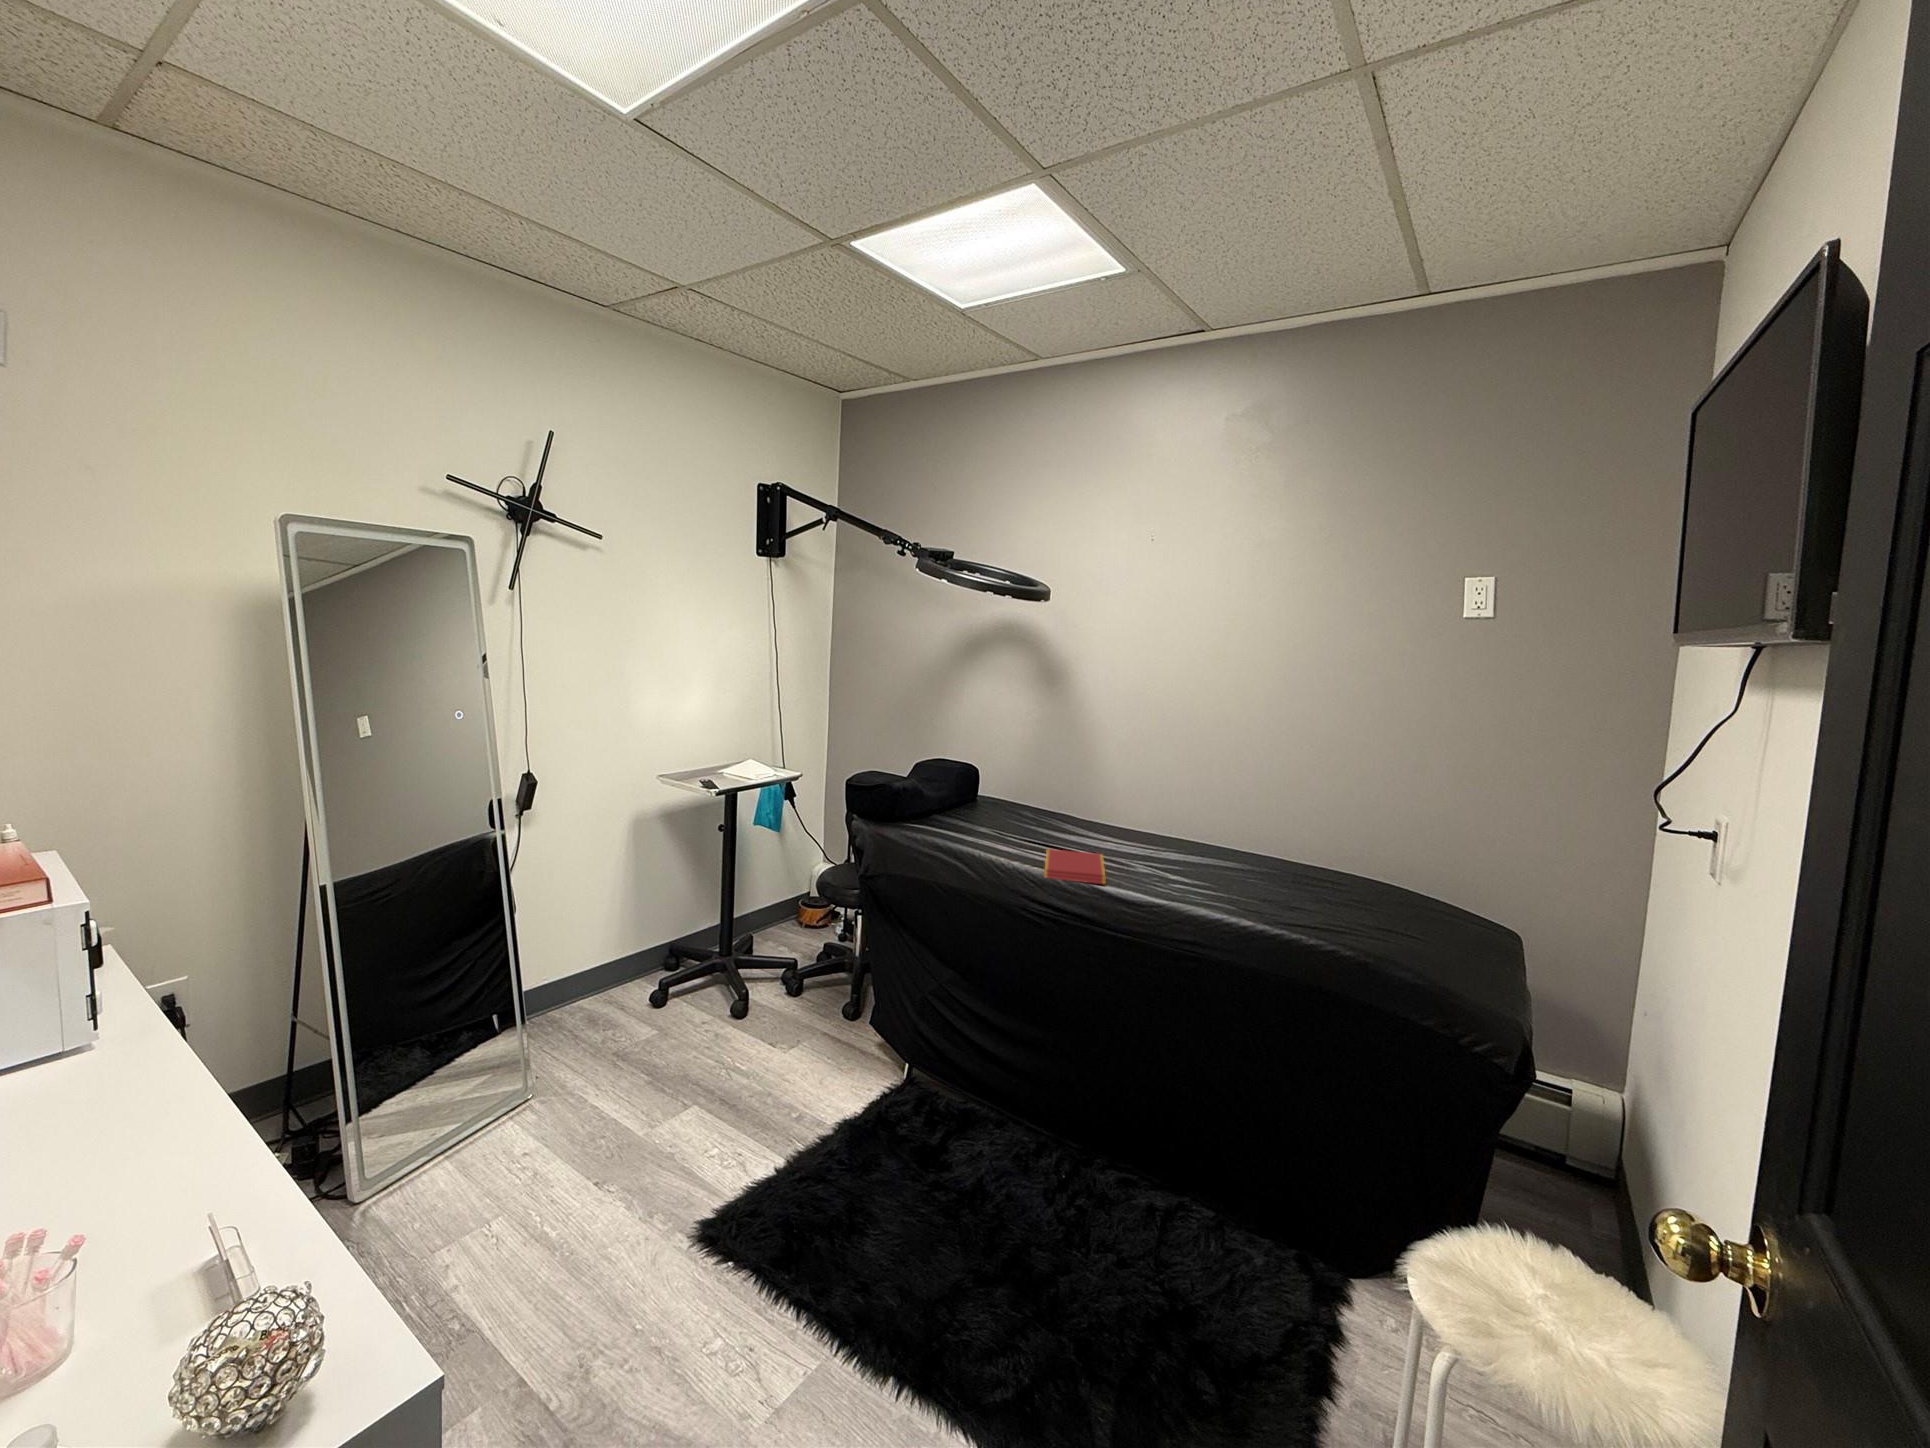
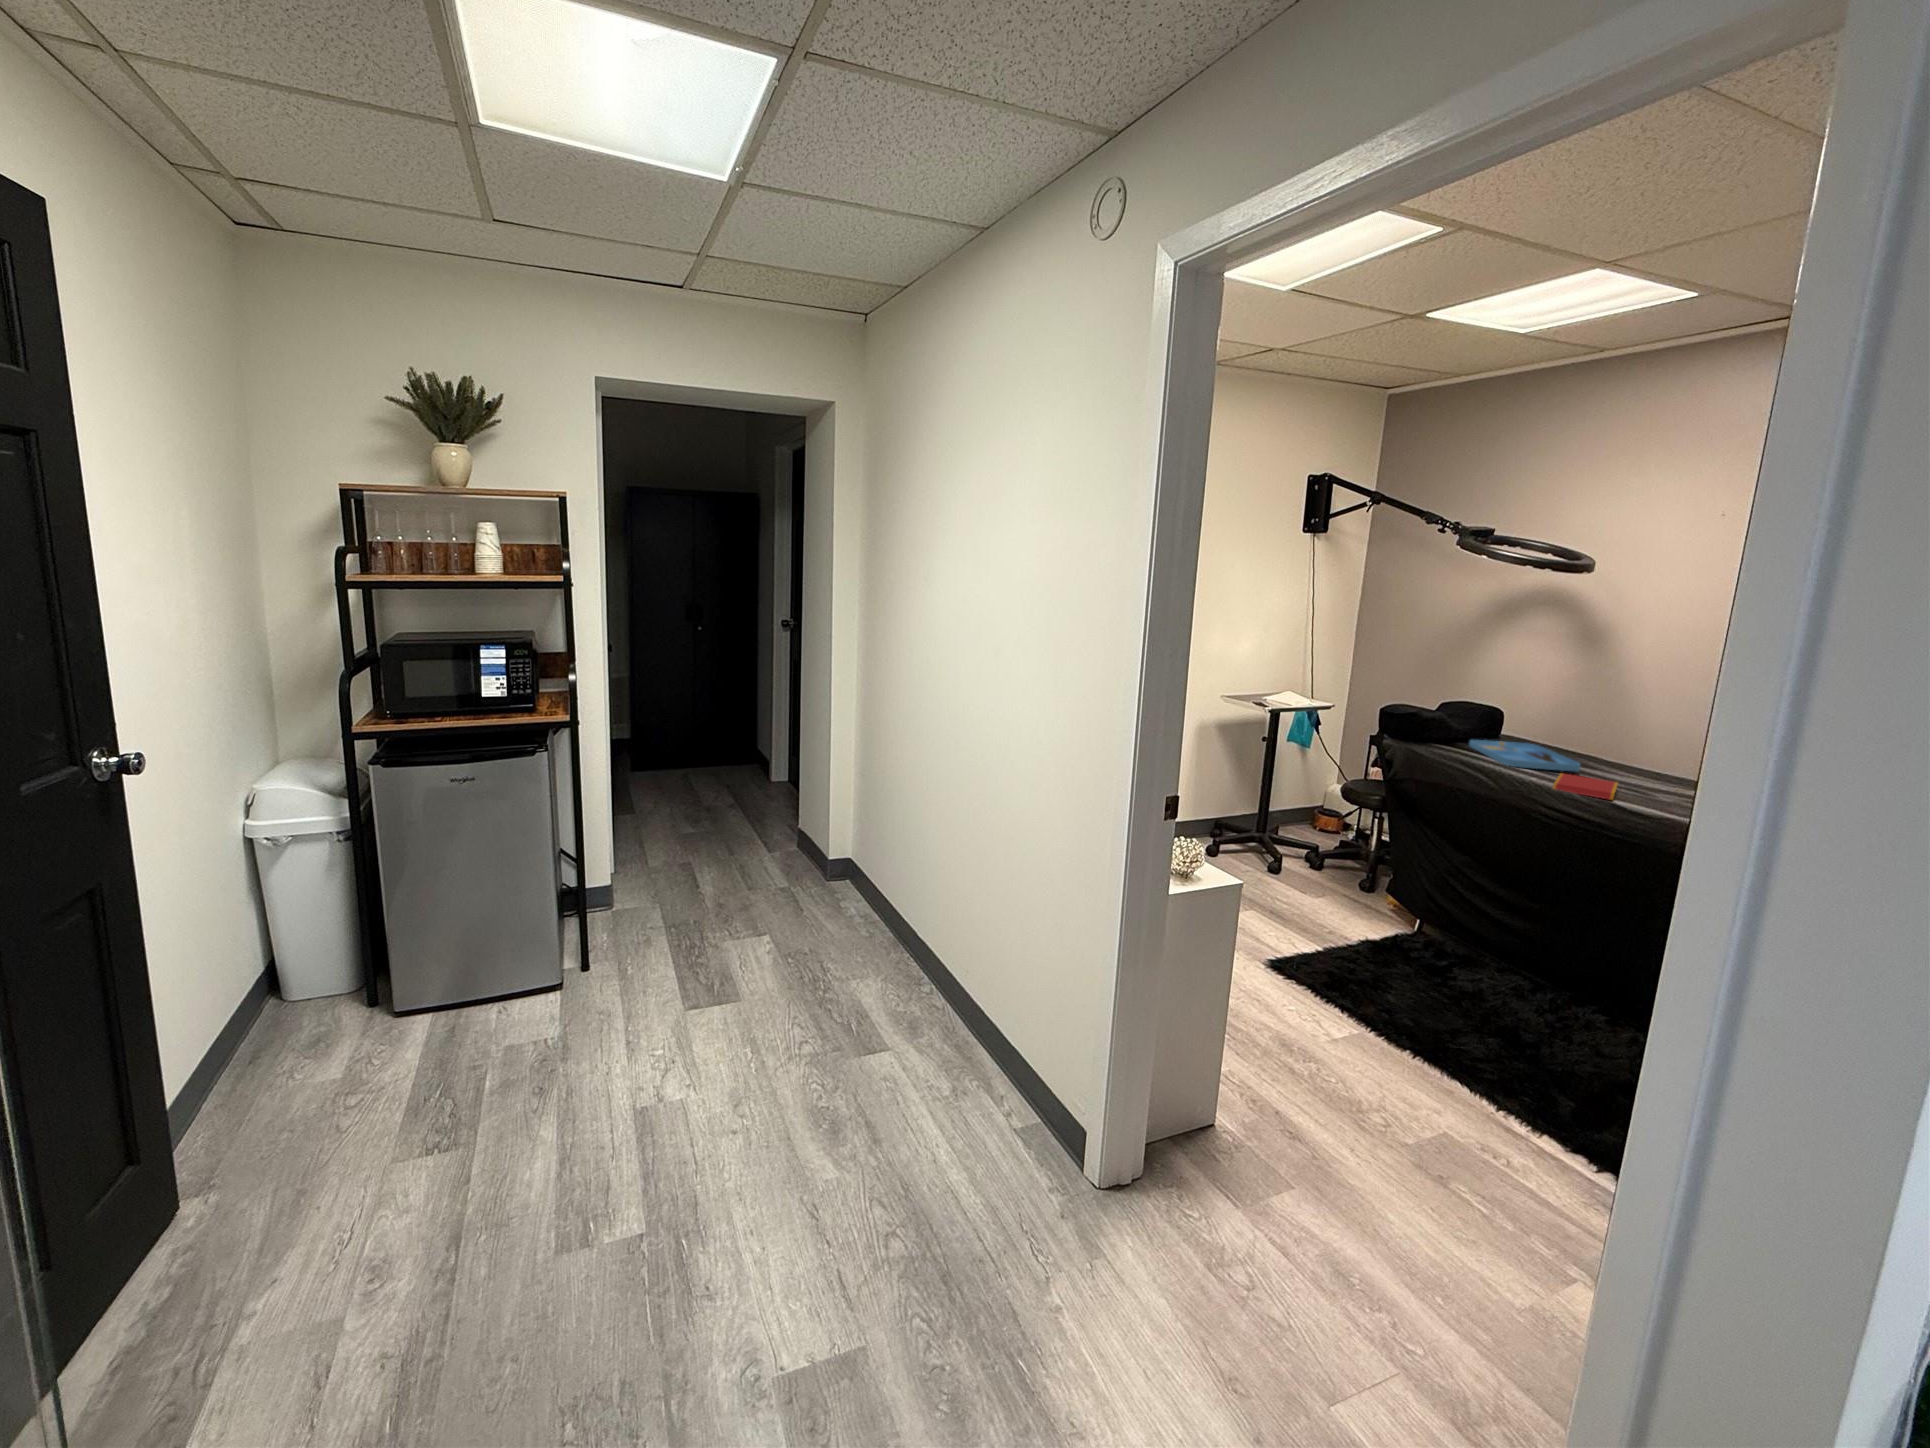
tray: none [949,807,1063,846] -> present [1469,740,1580,771]

